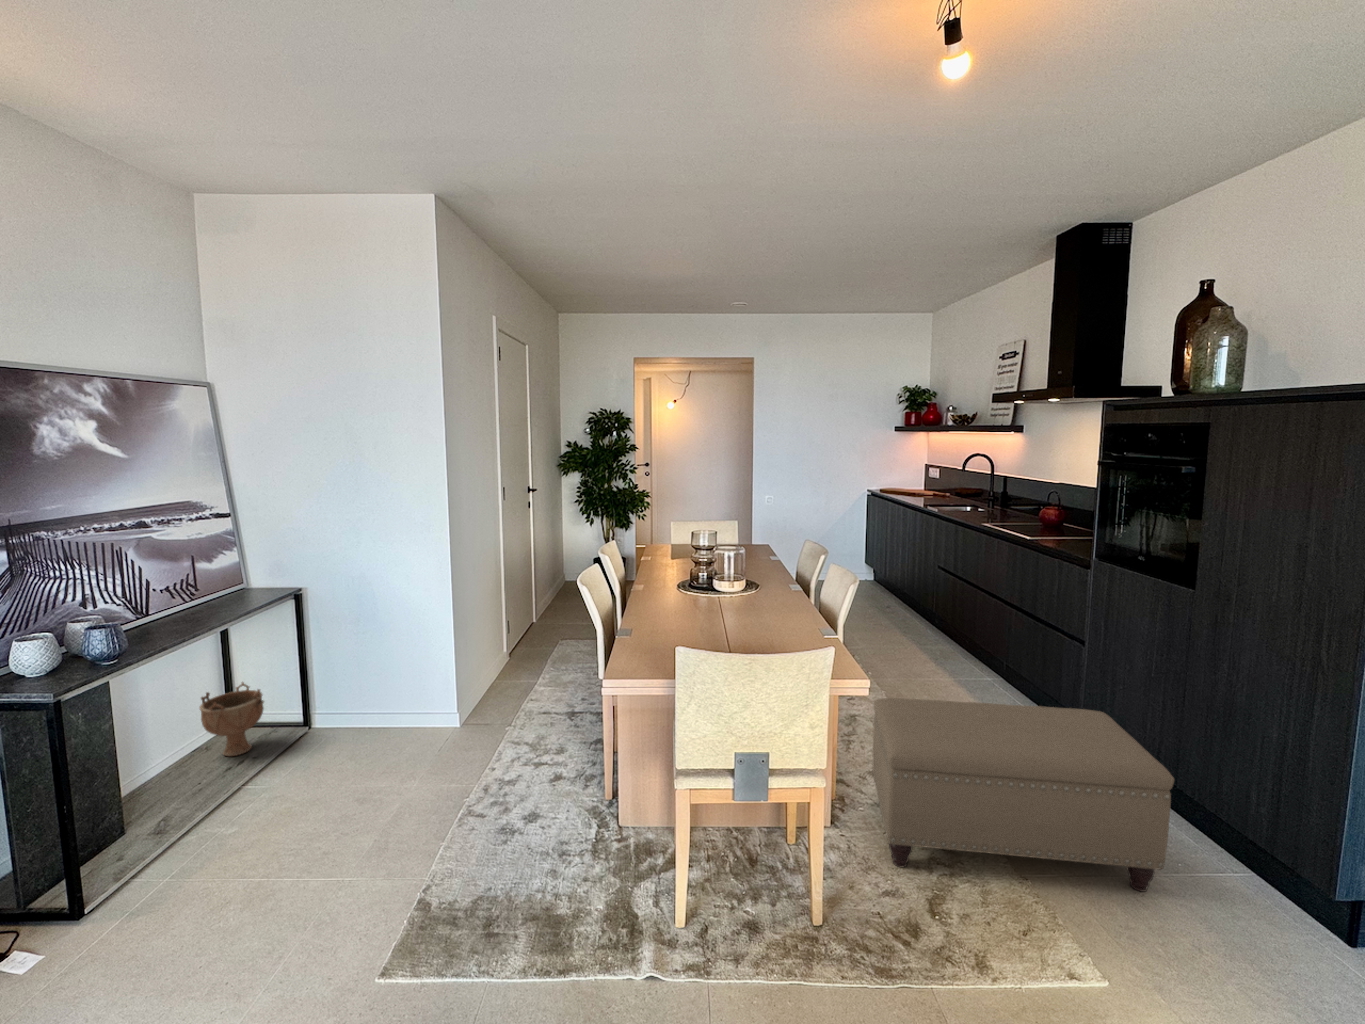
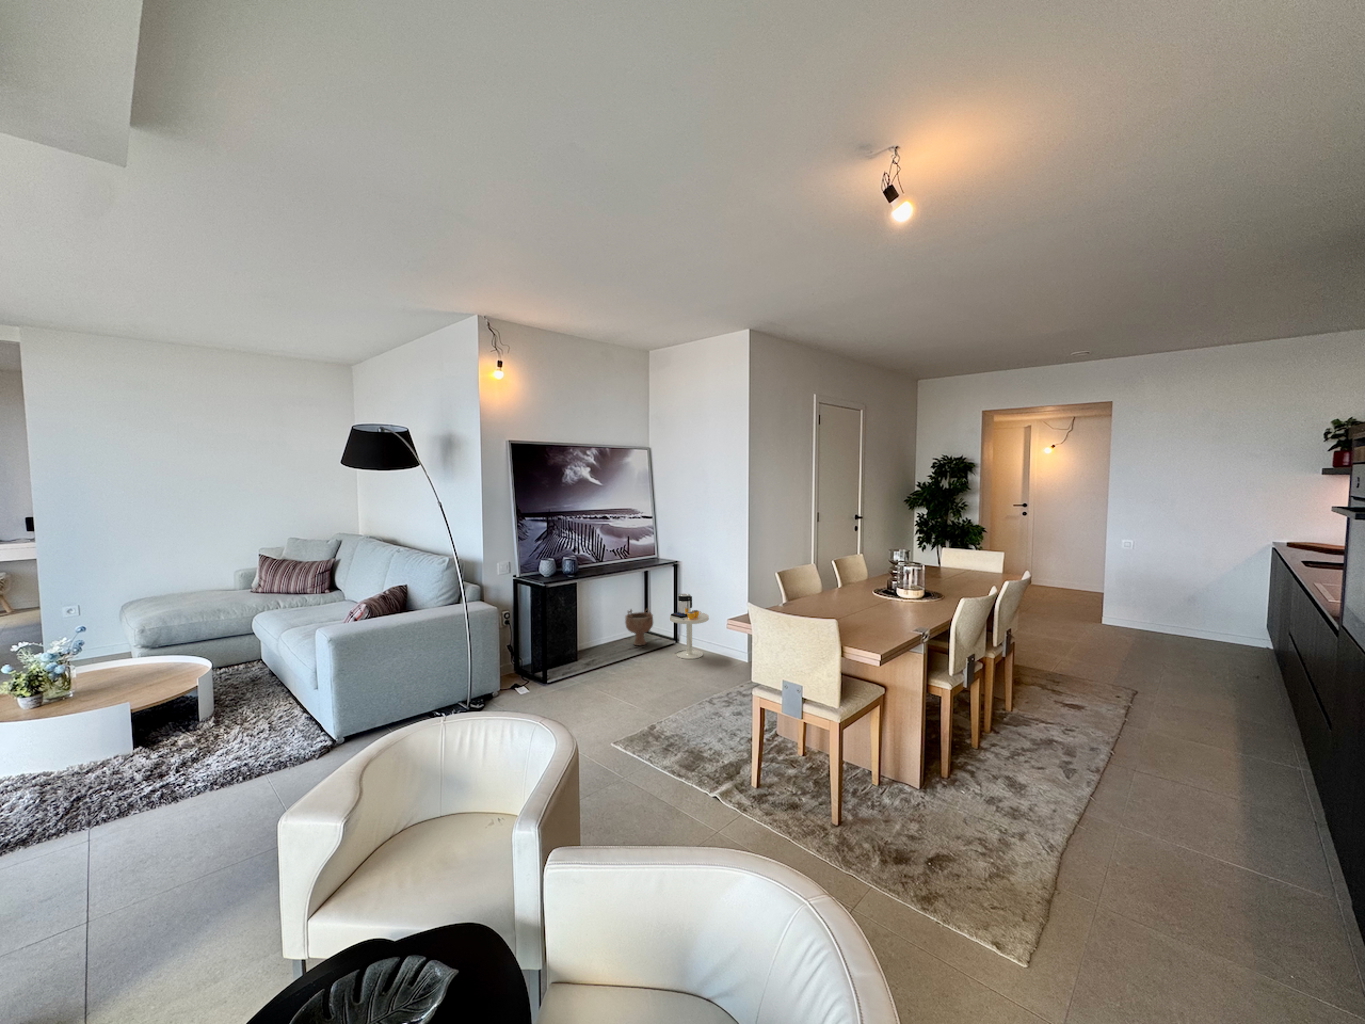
side table: none [312,642,386,754] -> present [670,594,709,659]
ottoman: present [872,698,1174,892] -> none [941,702,1274,974]

